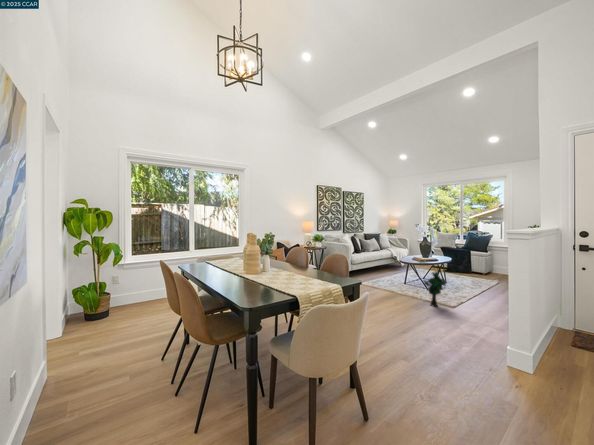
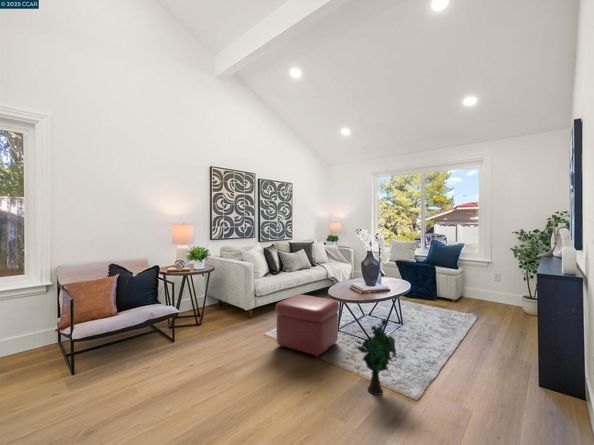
ottoman: none [371,262,408,294] -> present [276,295,339,357]

